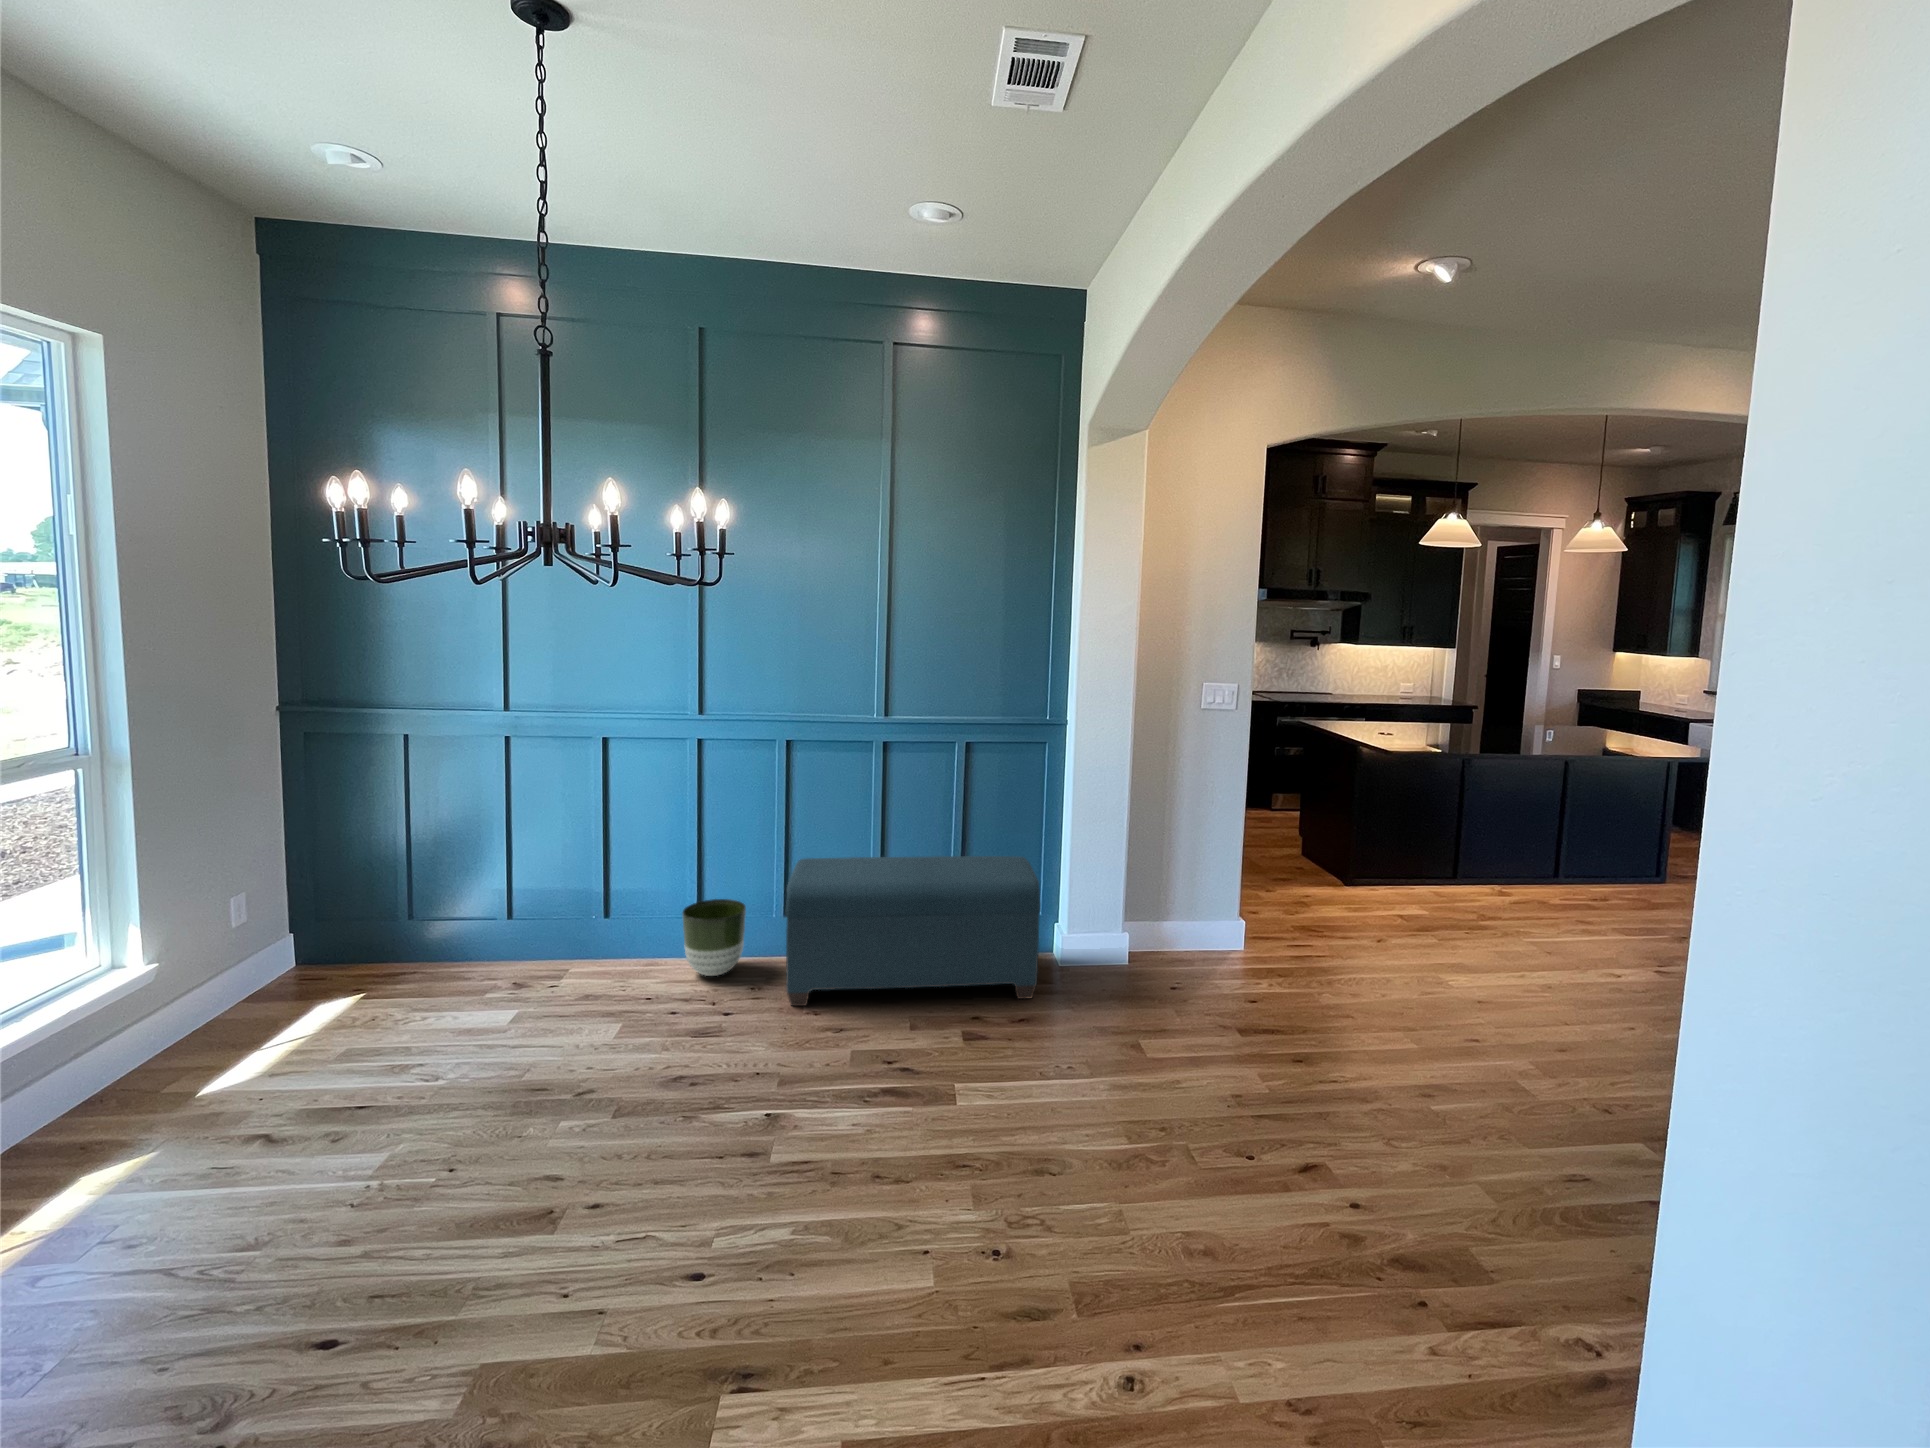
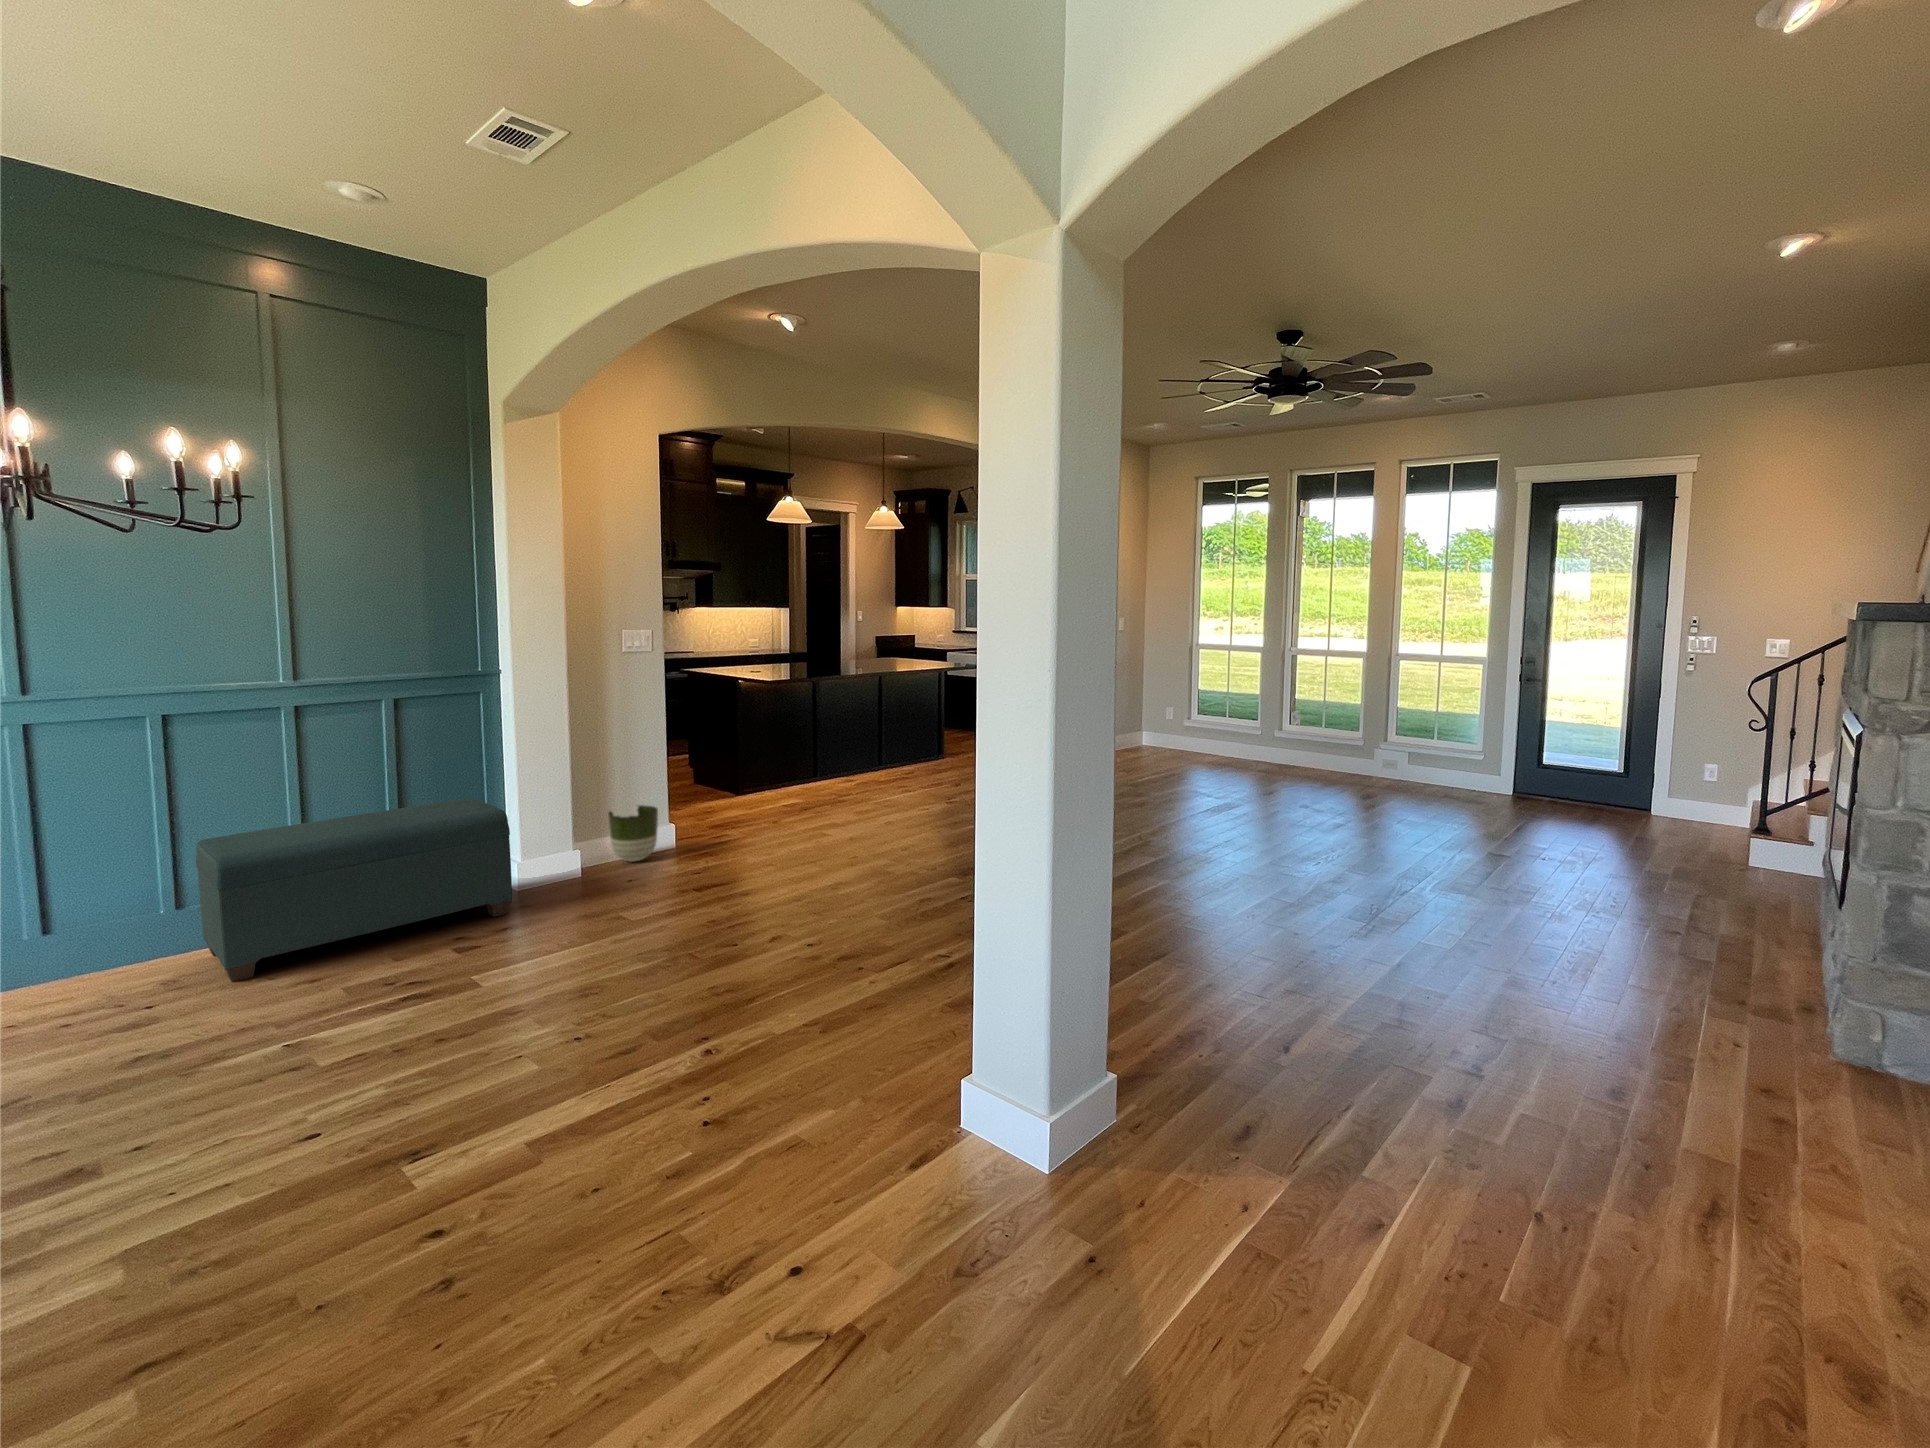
planter: present [682,899,746,976] -> present [608,805,658,862]

